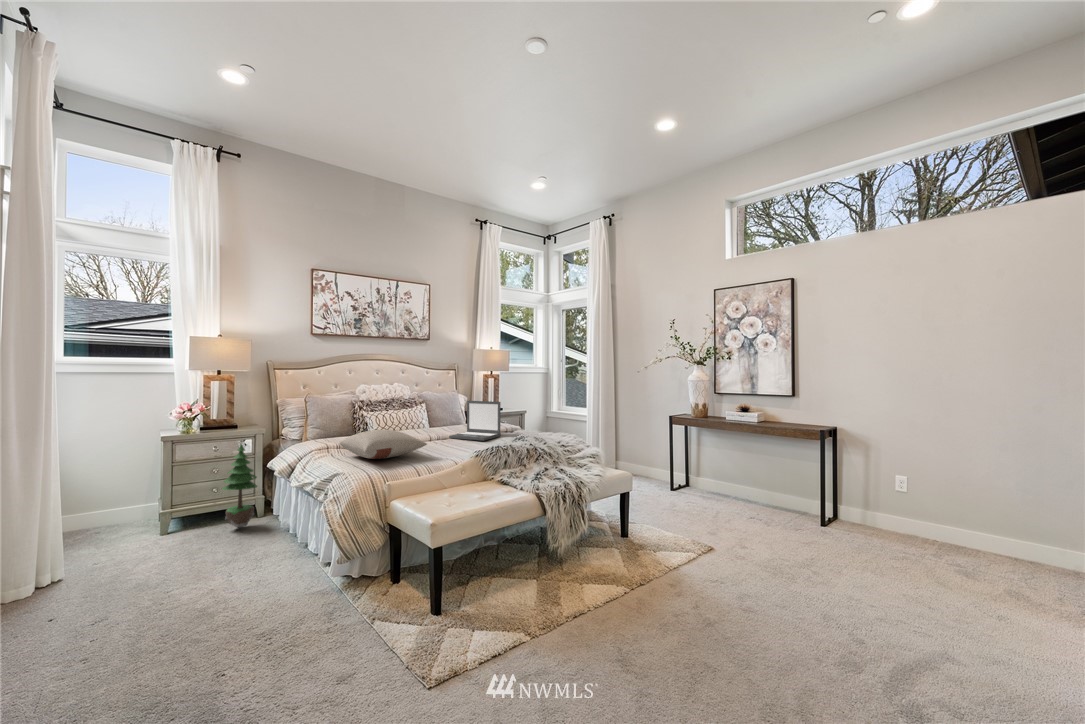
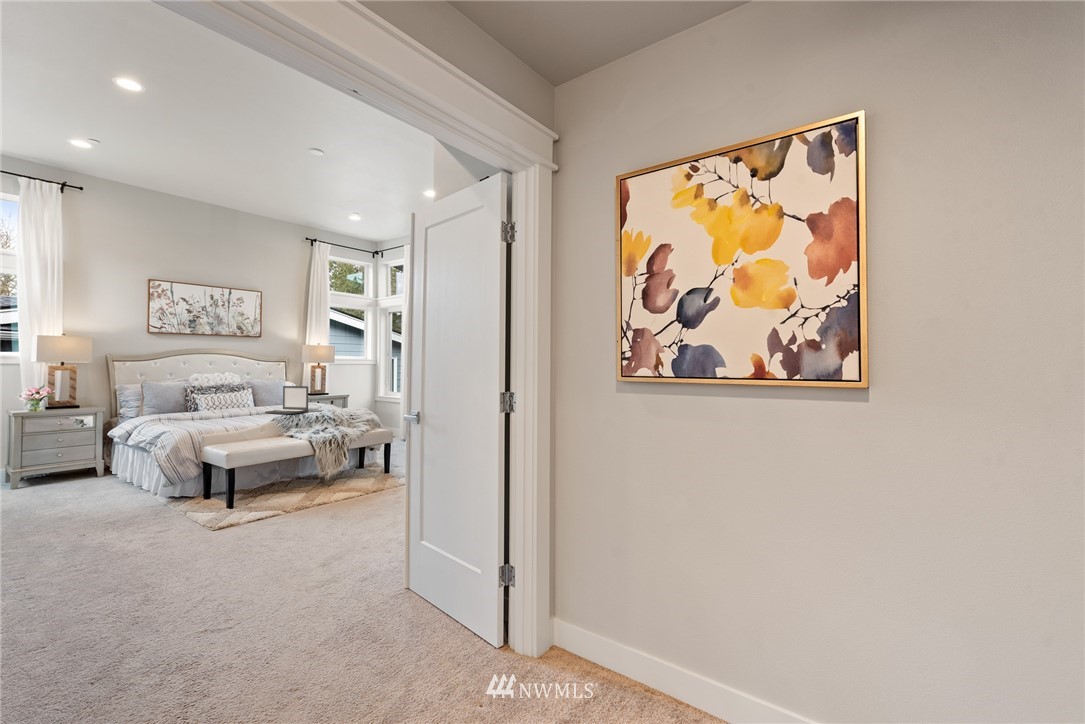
pillow: present [339,430,427,459] -> none [169,405,239,424]
potted tree: present [222,444,257,528] -> none [68,418,100,483]

